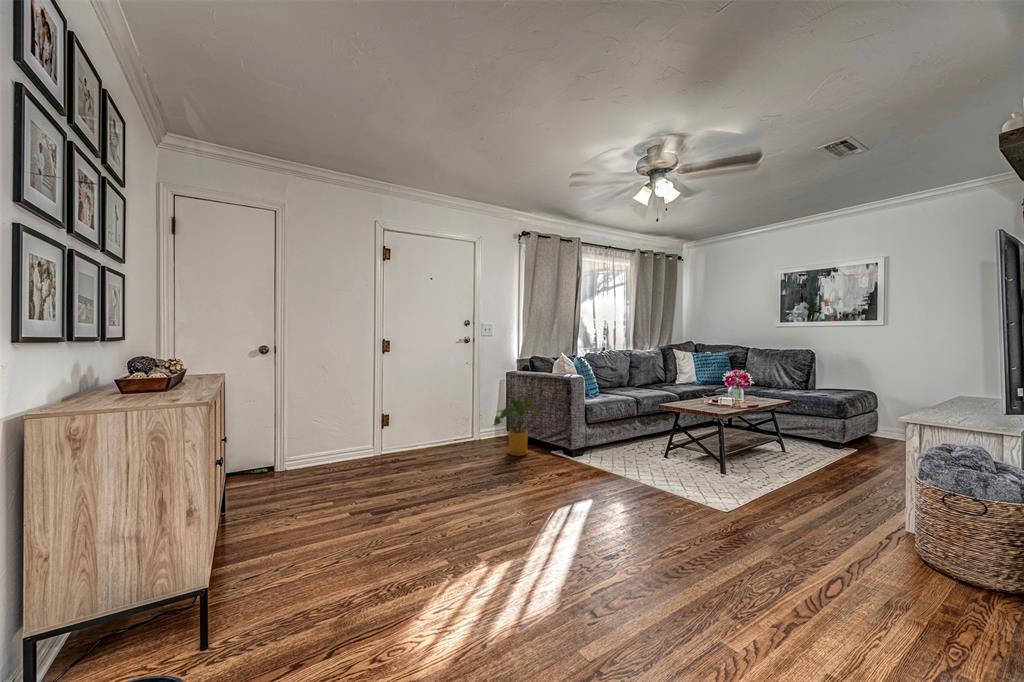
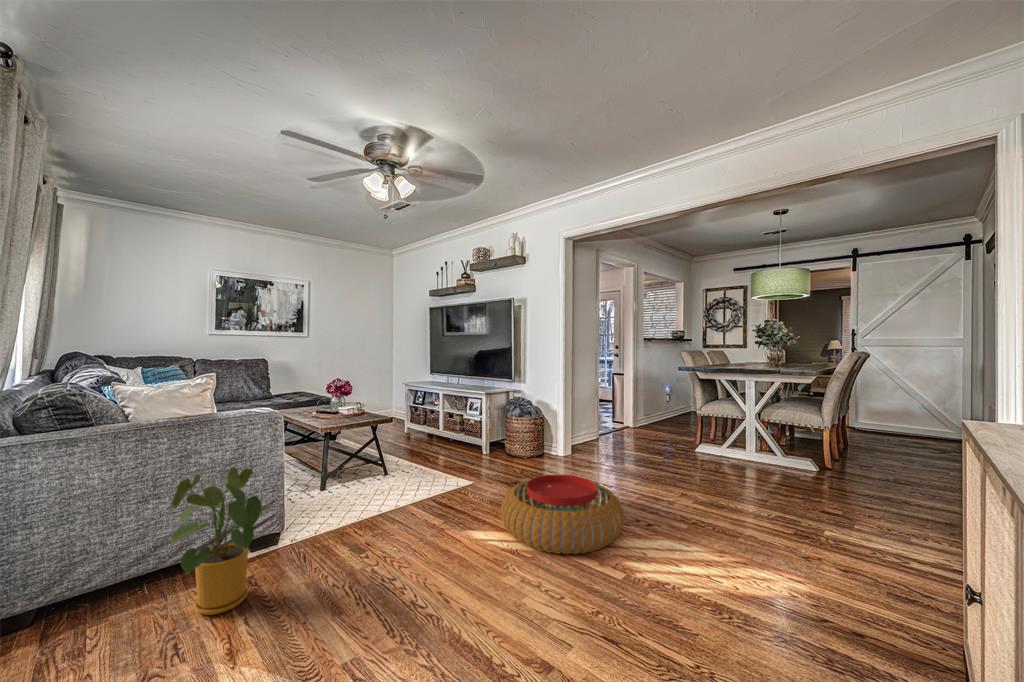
pouf: none [514,479,653,575] -> present [501,475,624,554]

